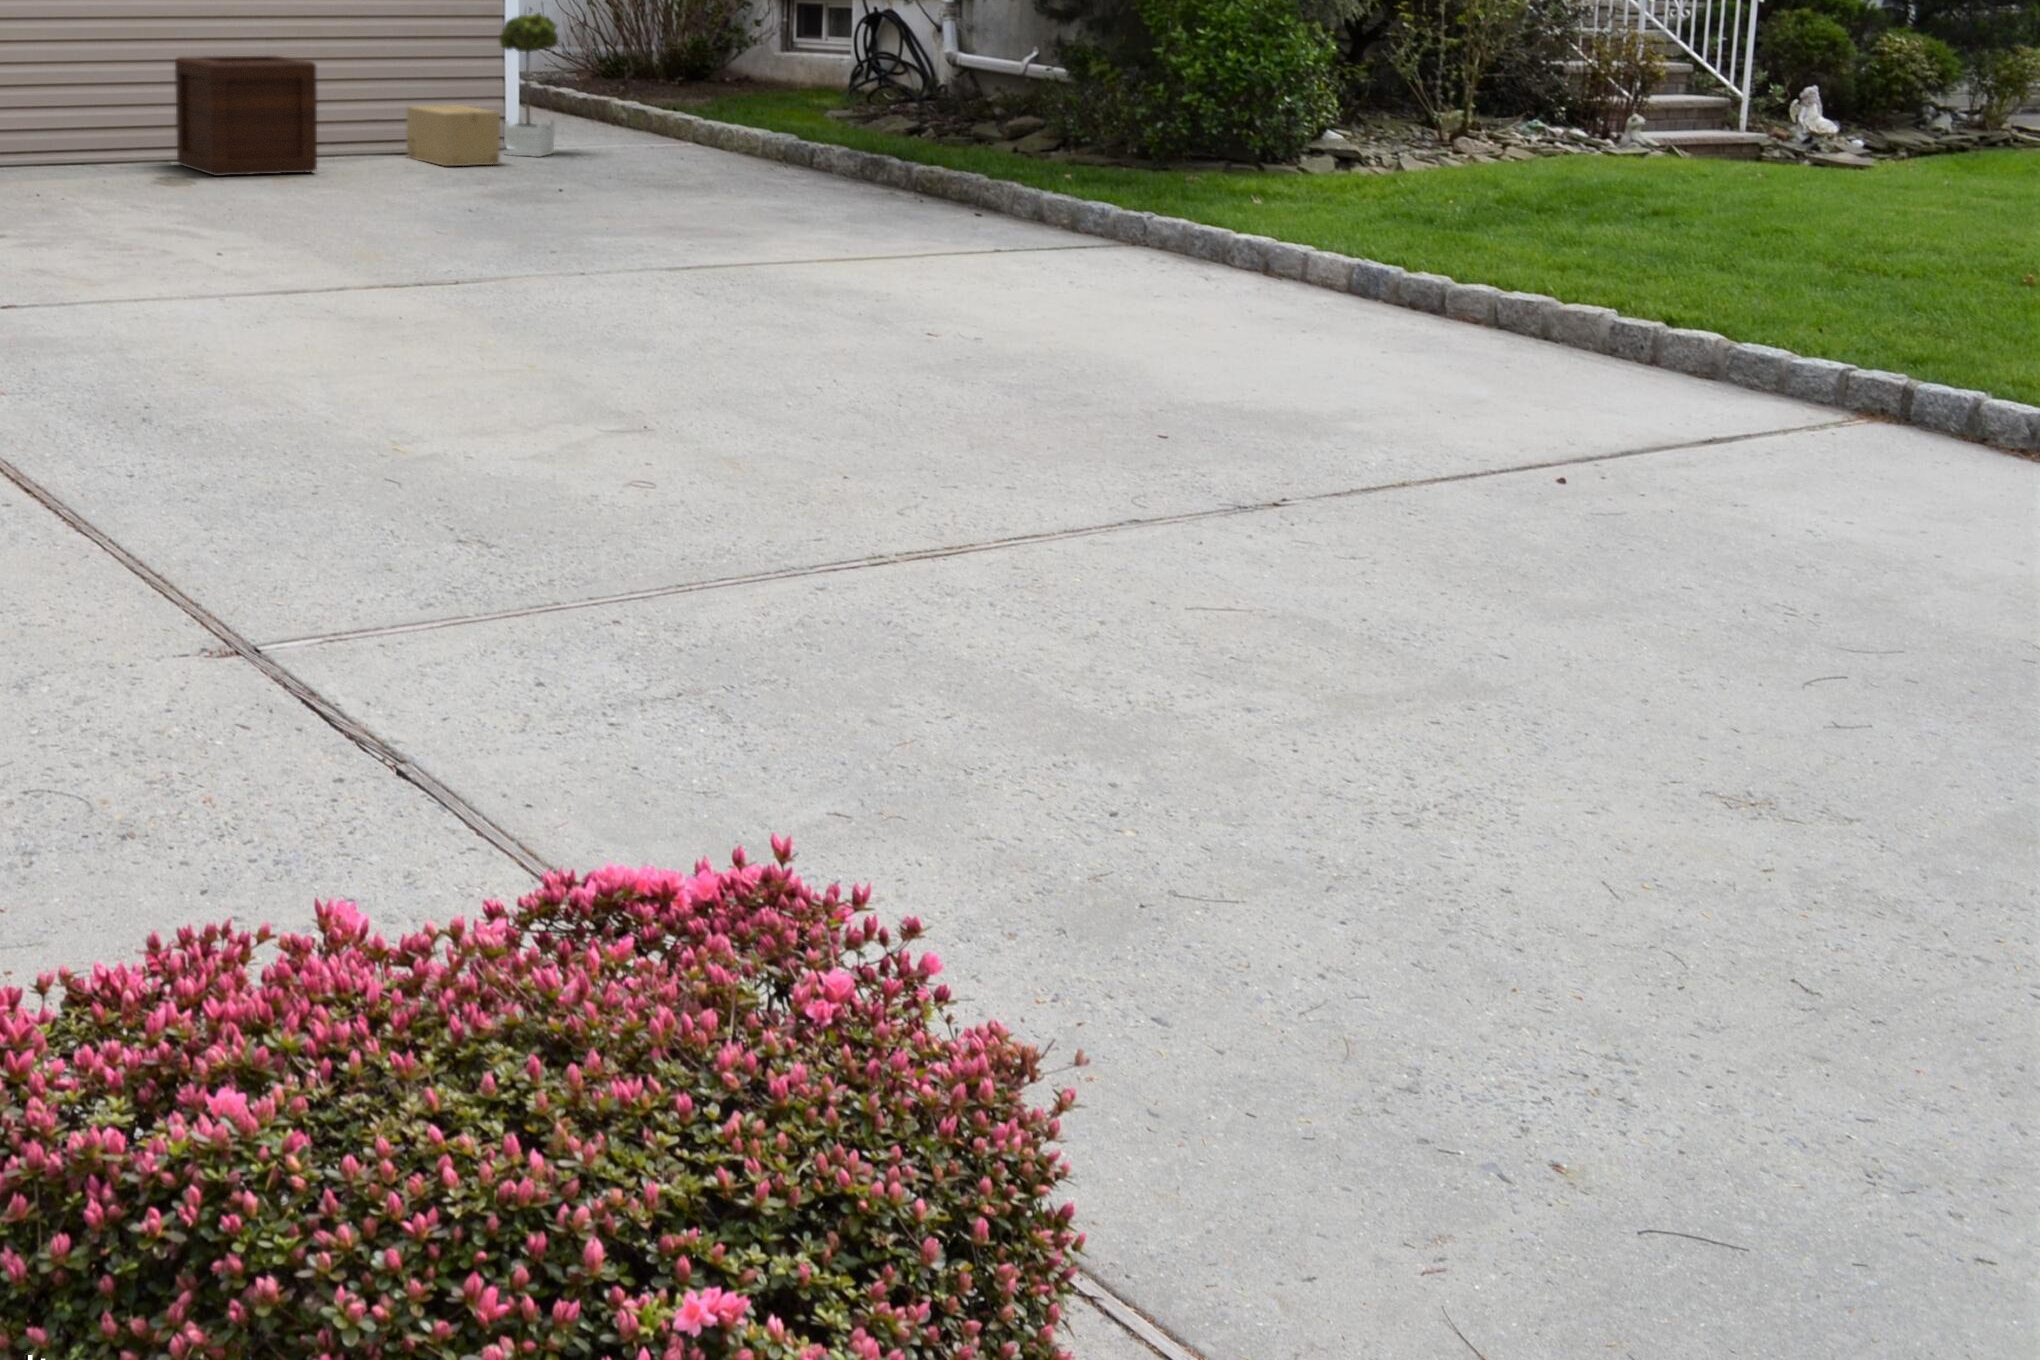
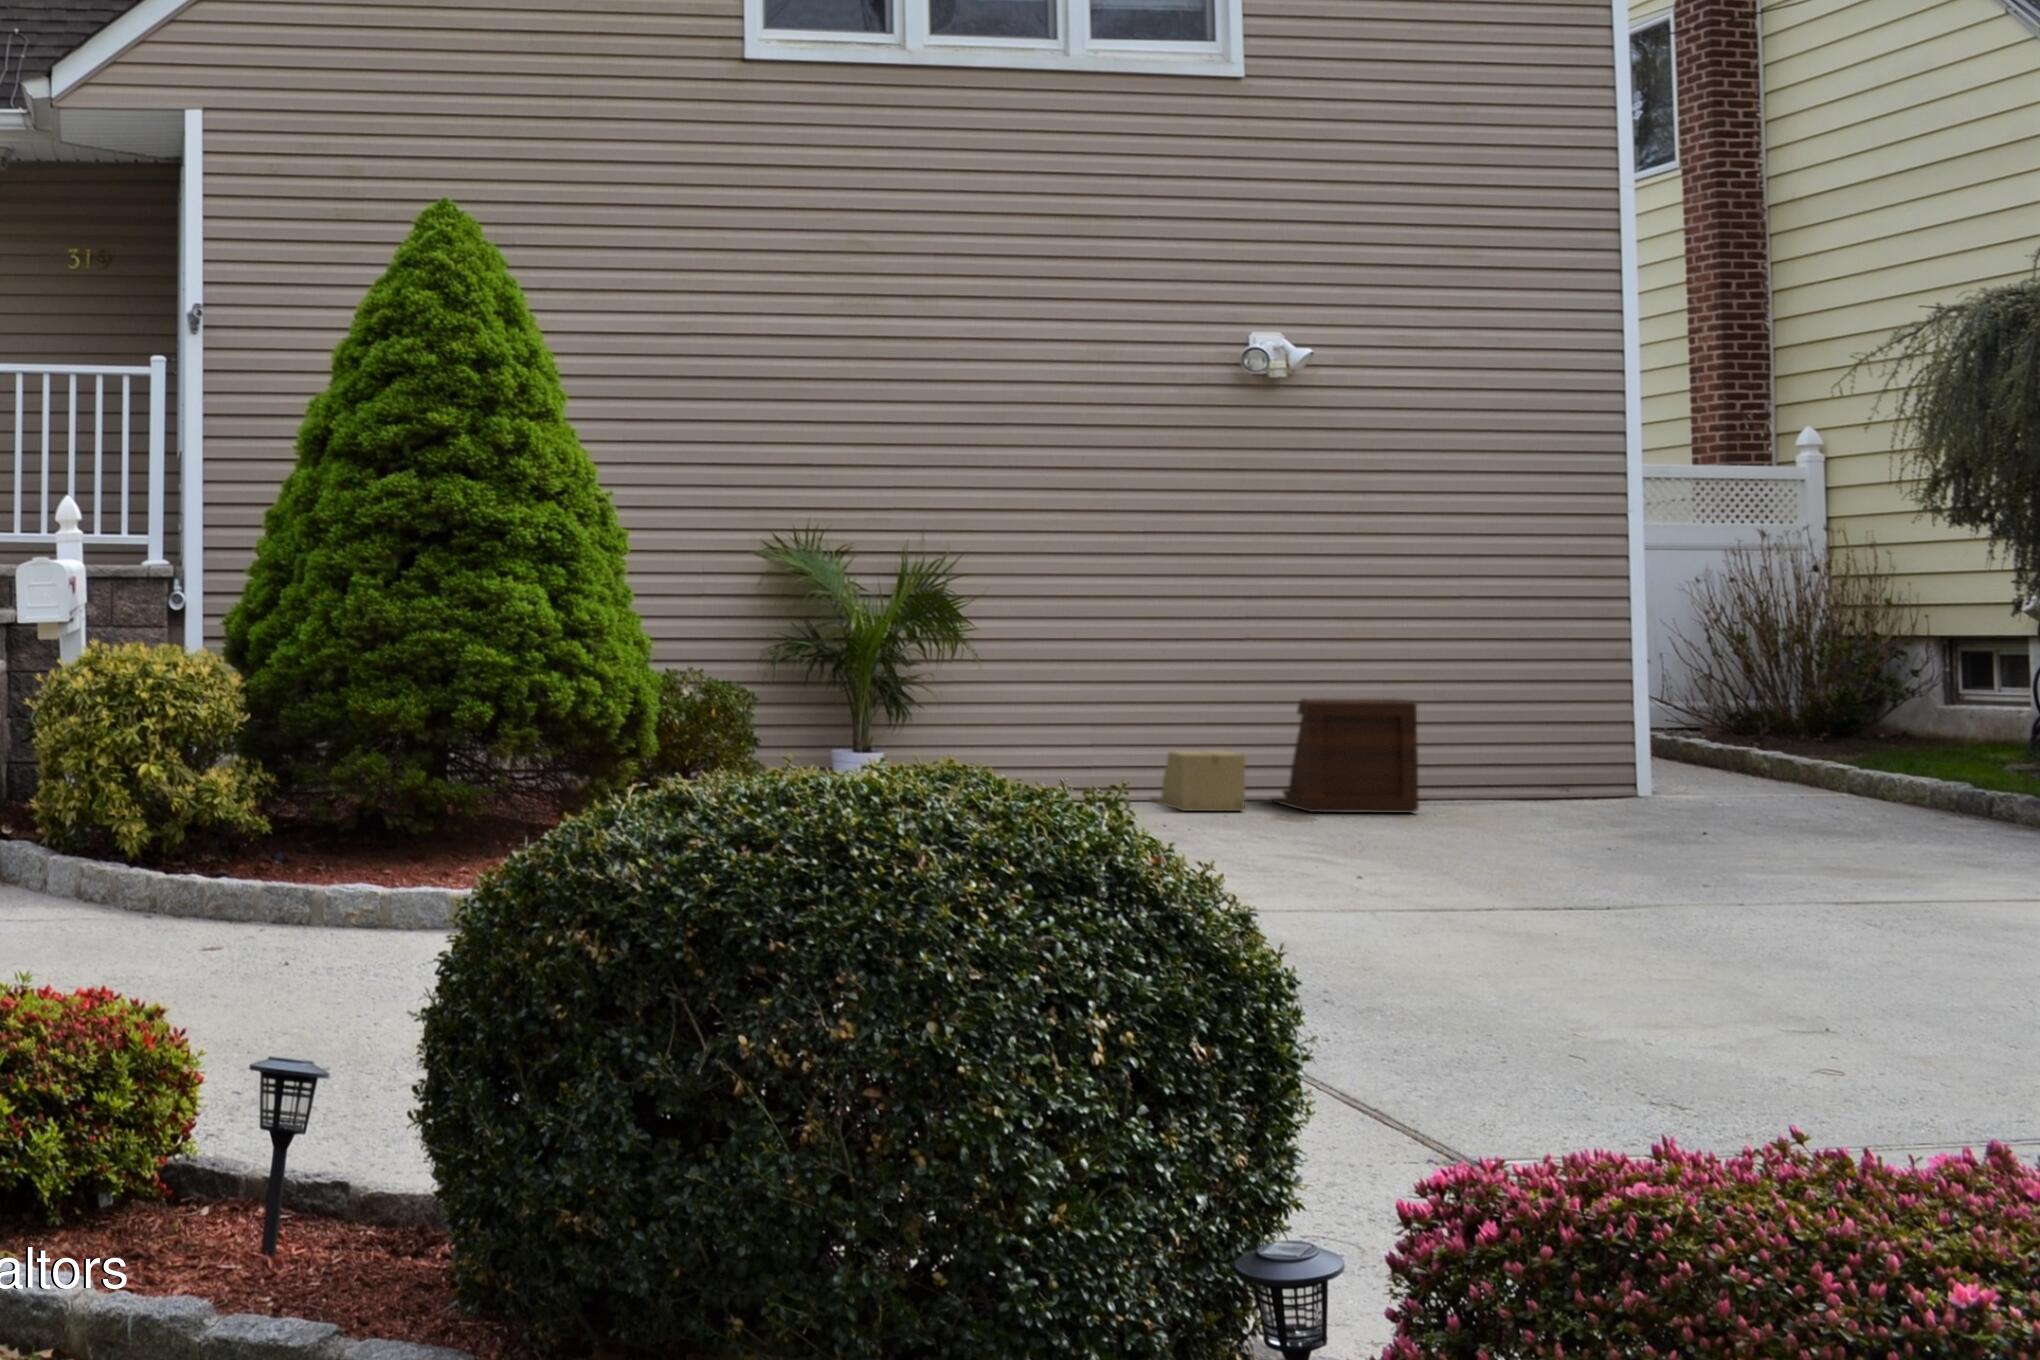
potted tree: present [499,13,558,157] -> none [1613,653,1682,807]
cardboard box: present [407,105,500,166] -> present [1151,751,1245,811]

